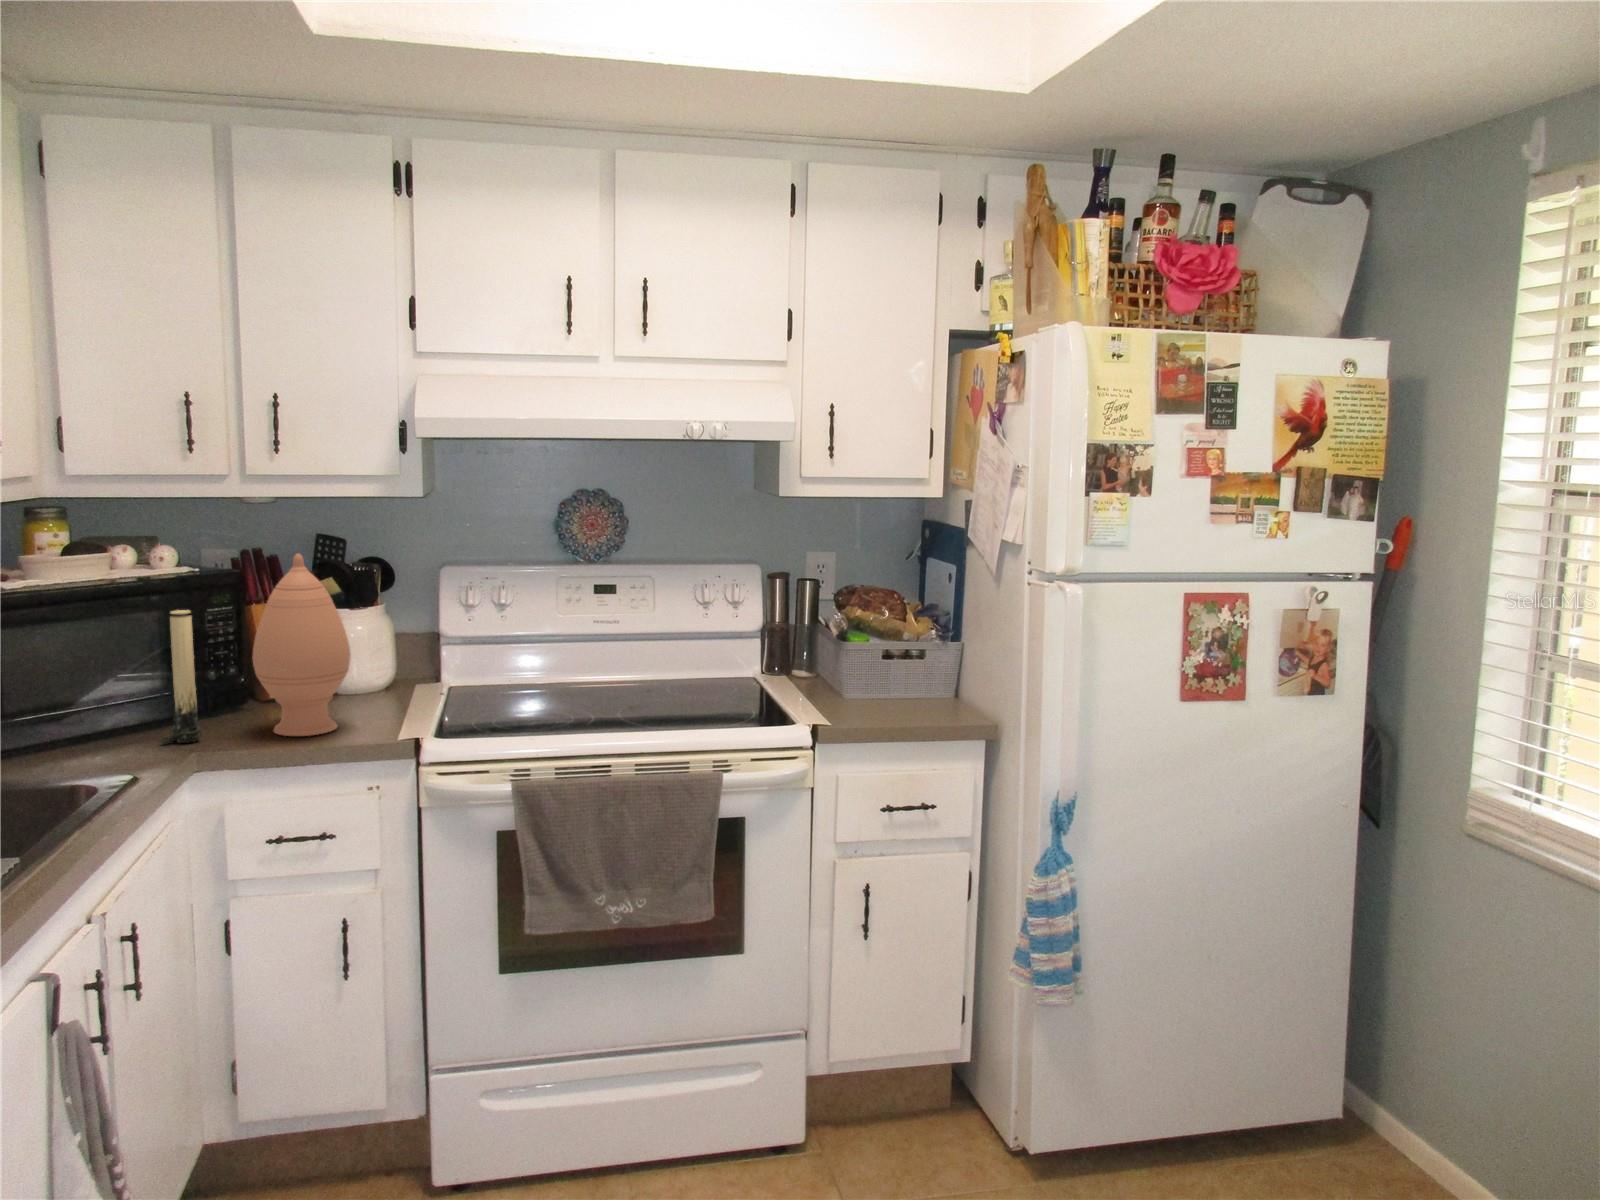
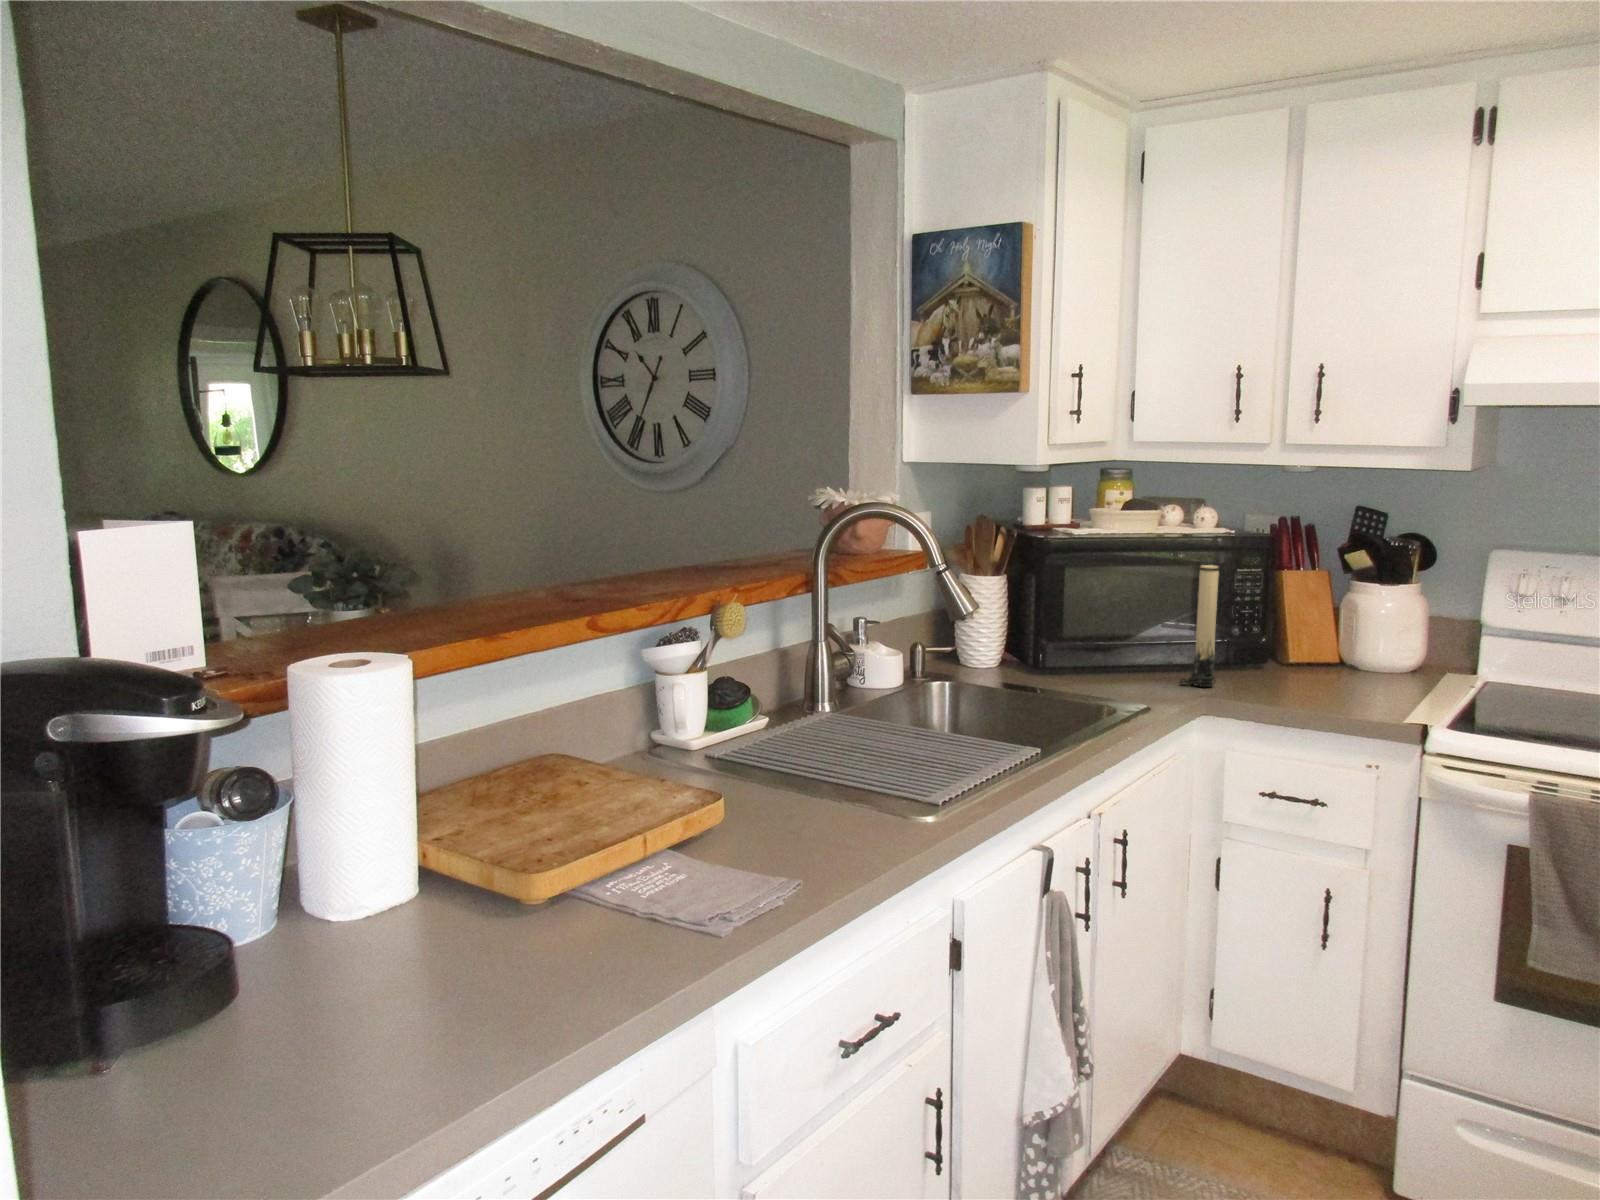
vase: present [252,554,351,736] -> none [1270,520,1368,700]

